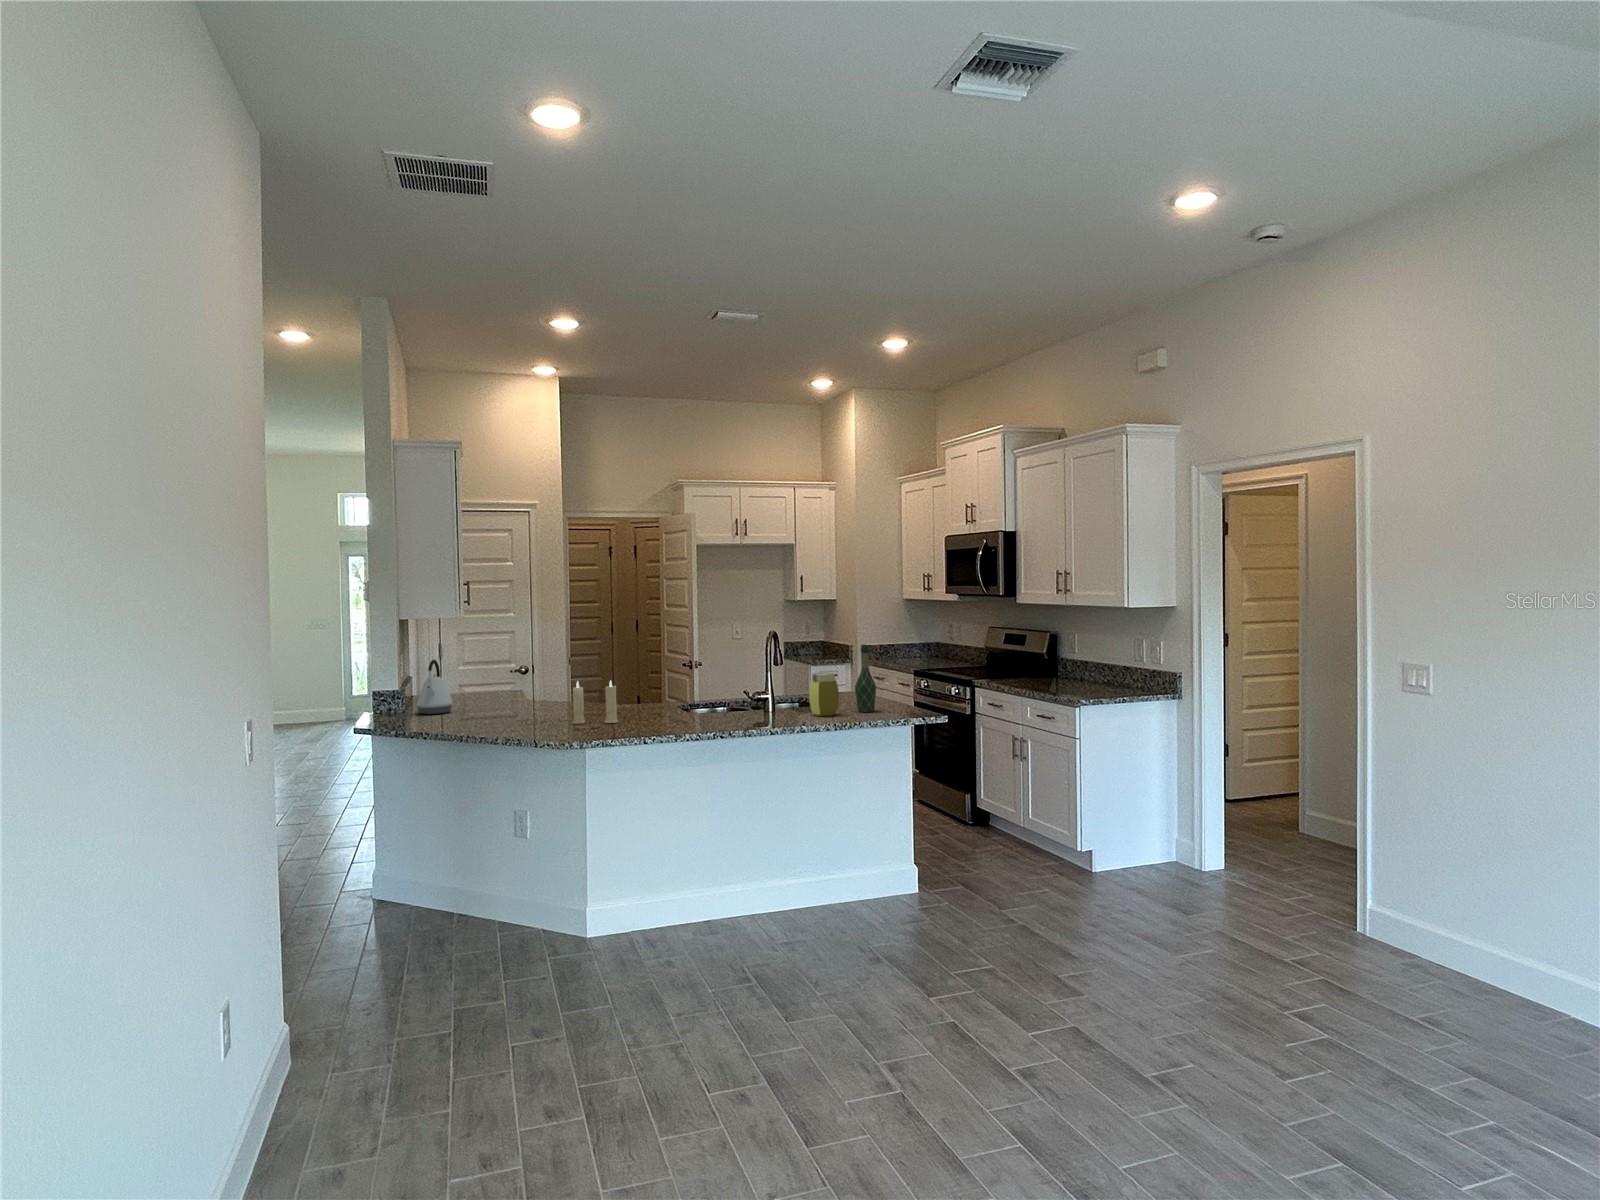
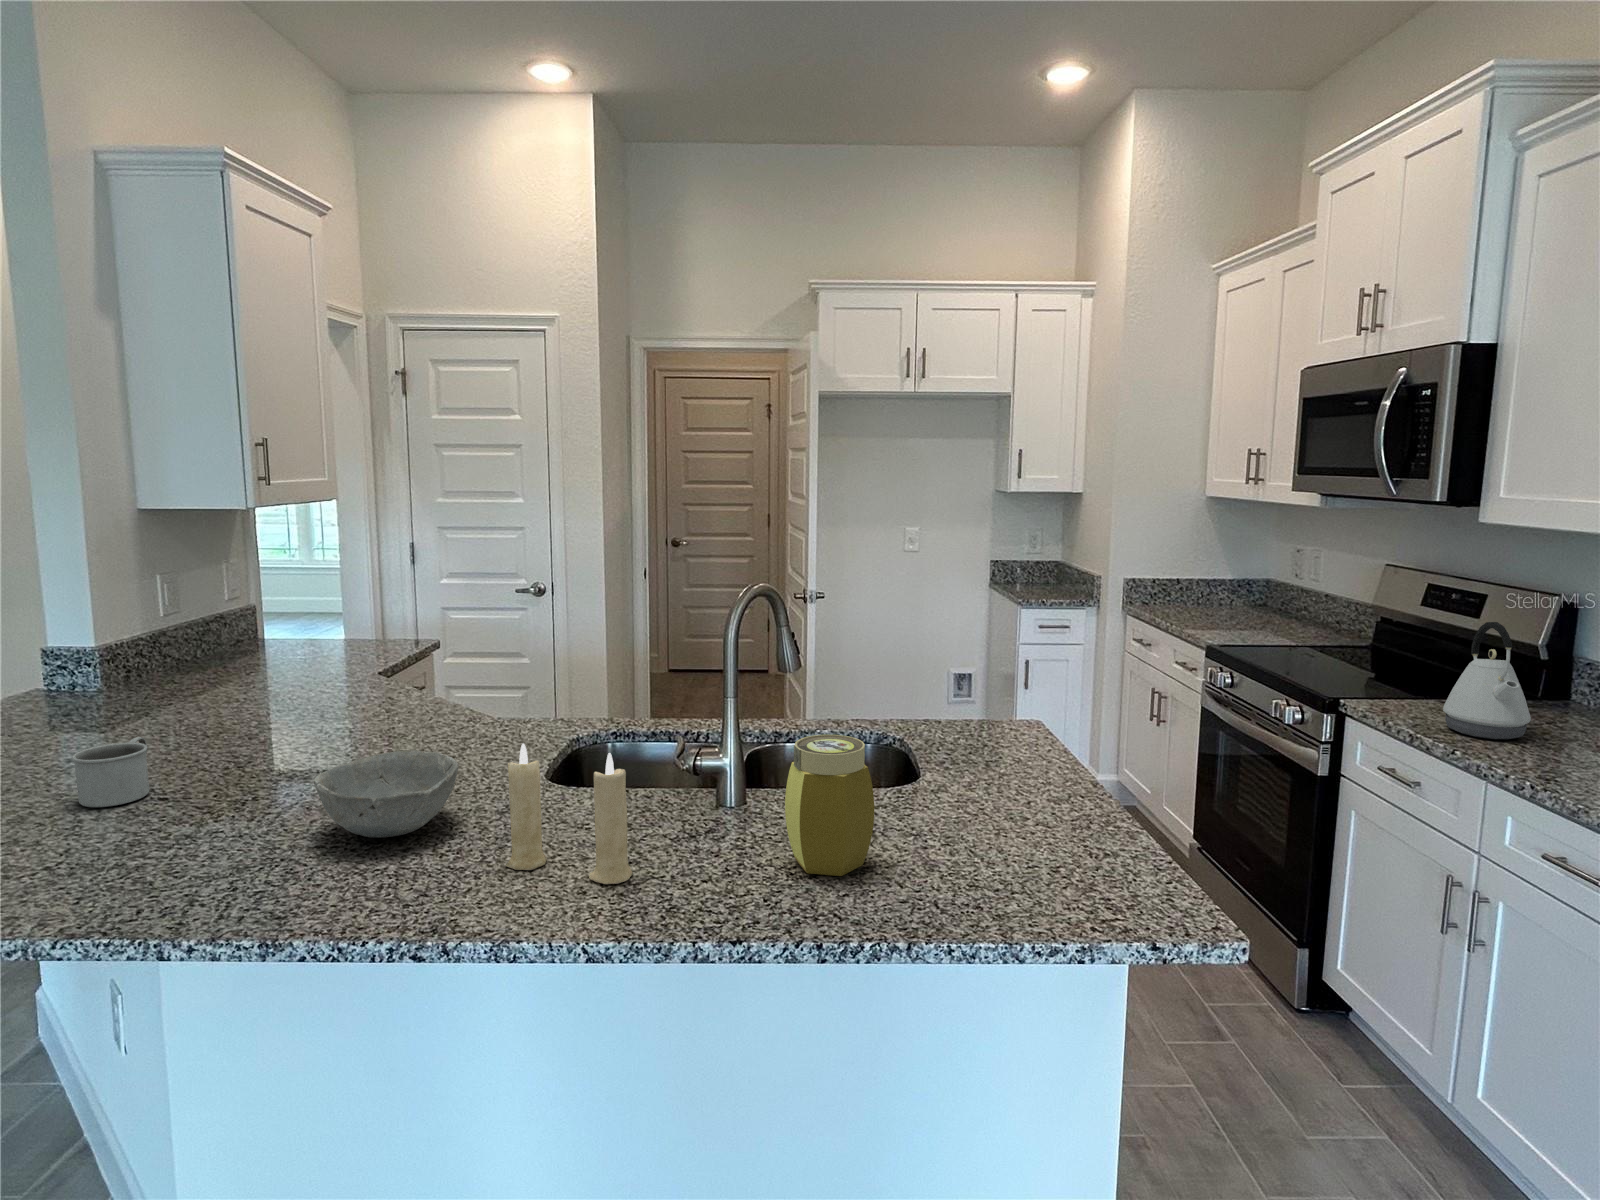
wine bottle: present [855,645,876,712] -> none [937,659,1003,866]
kettle: present [417,660,453,714] -> present [1443,622,1531,739]
candle: present [572,680,618,724] -> present [505,743,633,884]
bowl: none [638,696,688,722] -> present [314,750,459,838]
mug: none [519,703,545,727] -> present [72,737,149,807]

